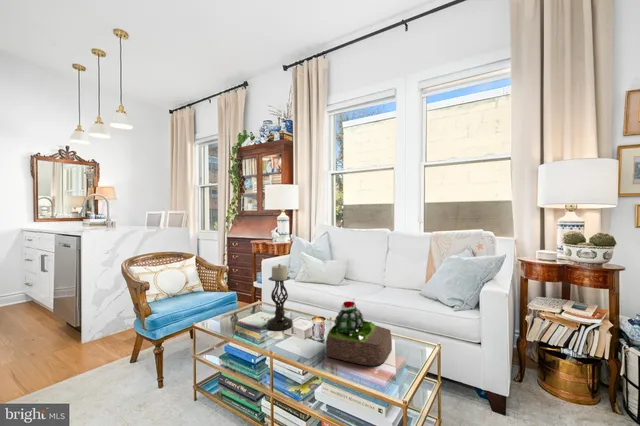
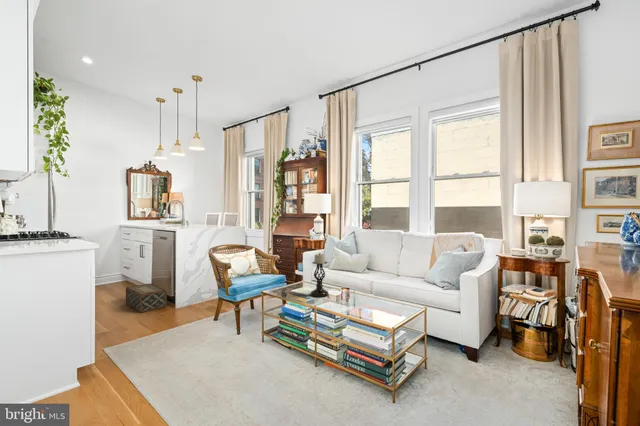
succulent plant: present [326,301,392,366] -> none [350,277,394,315]
woven basket: none [12,307,71,352] -> present [126,284,167,312]

